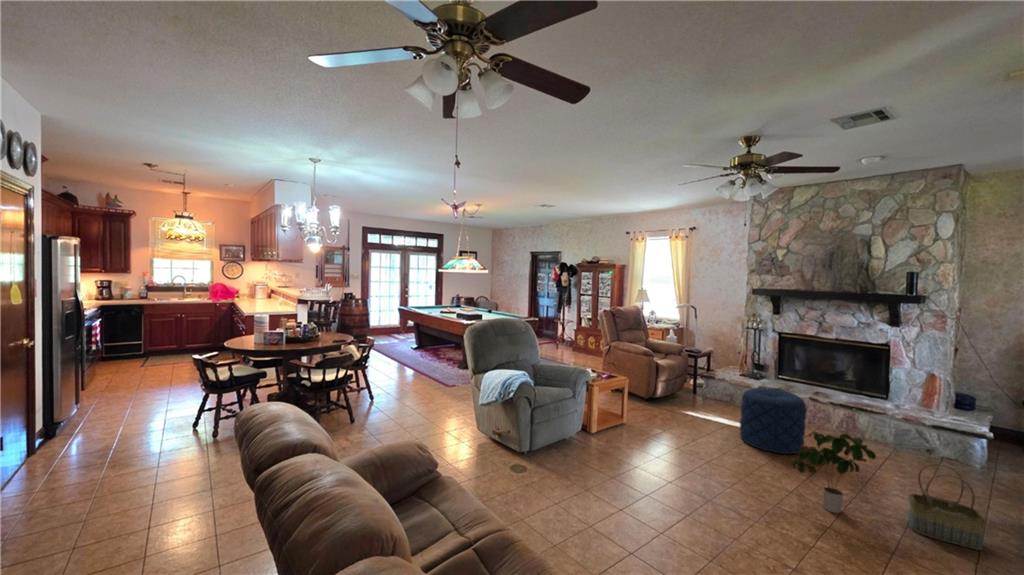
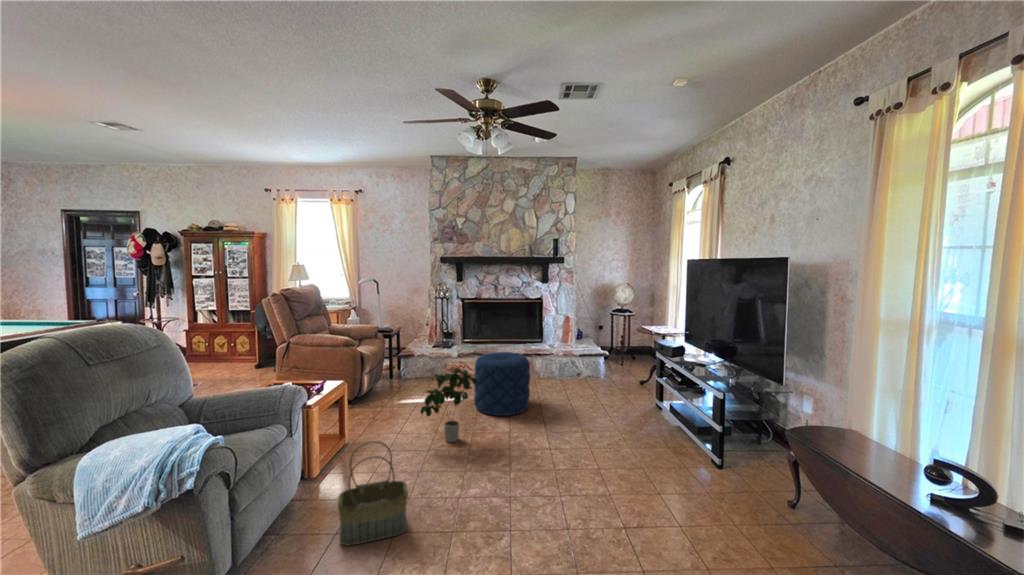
potted plant: present [792,432,876,513] -> present [420,369,477,442]
basket: present [908,464,987,550] -> present [338,441,408,546]

